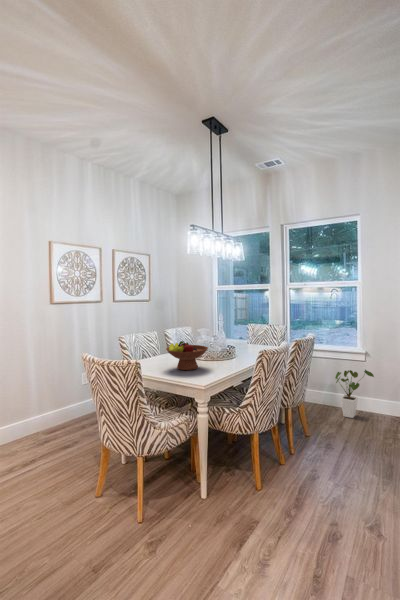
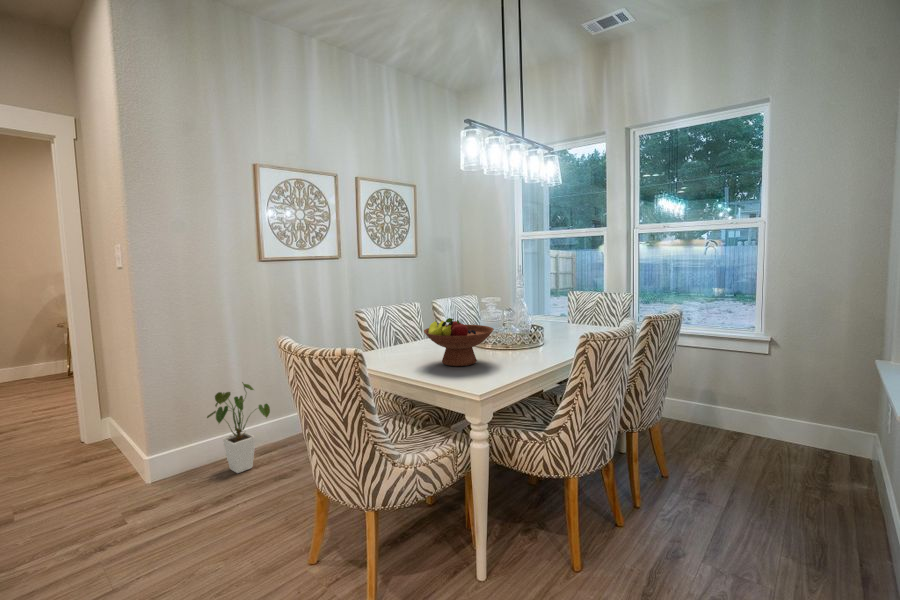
house plant: present [335,370,374,418] -> present [207,382,270,473]

